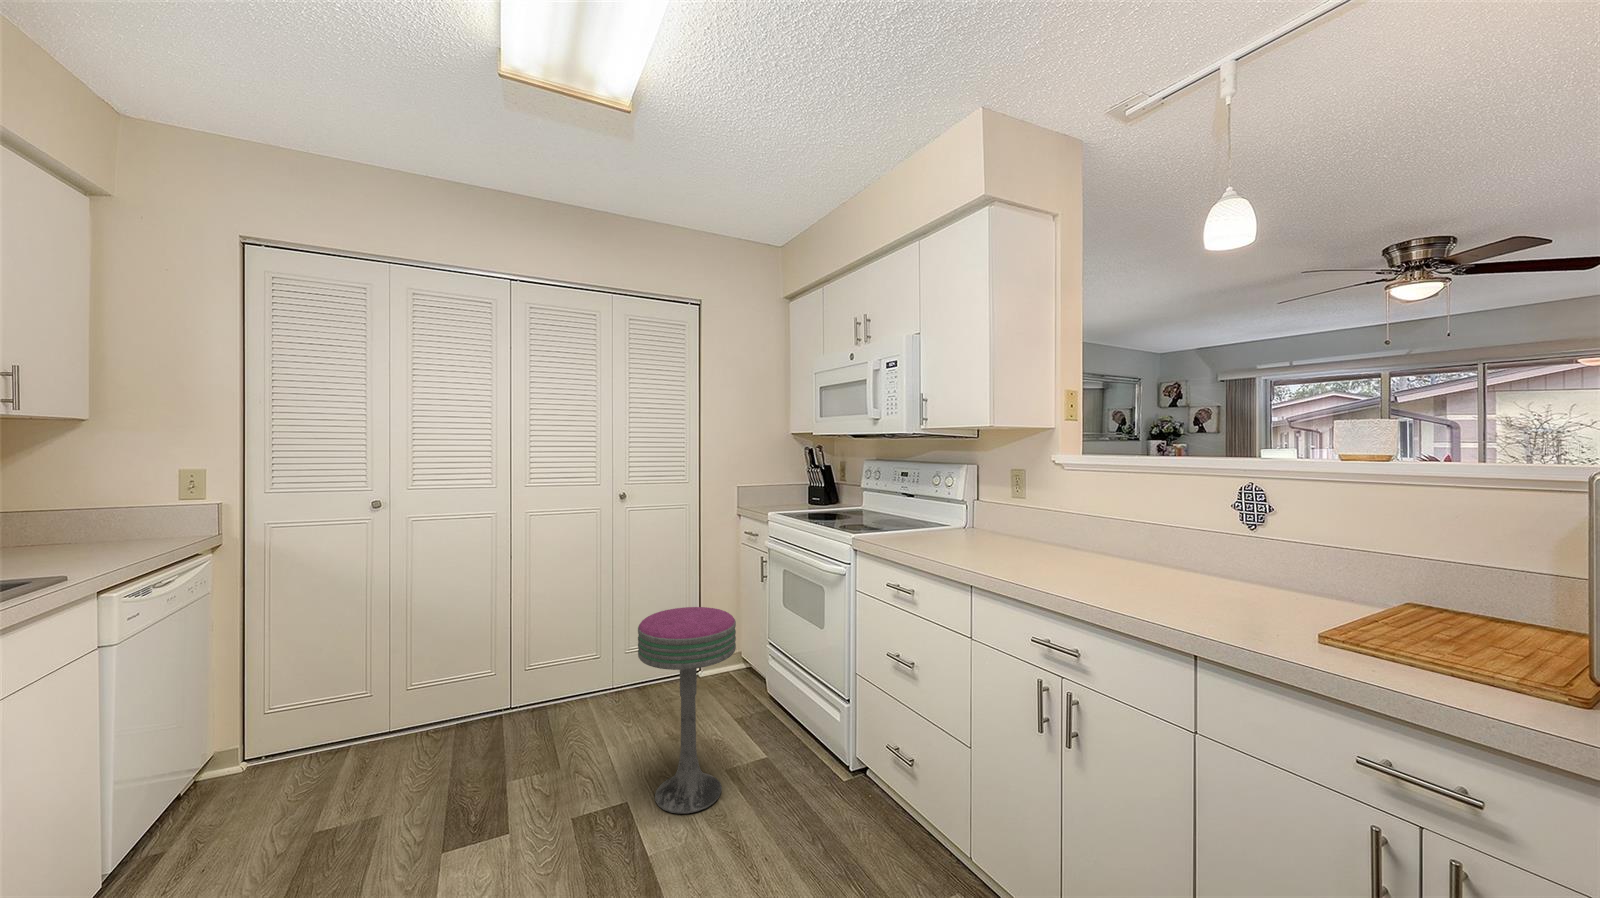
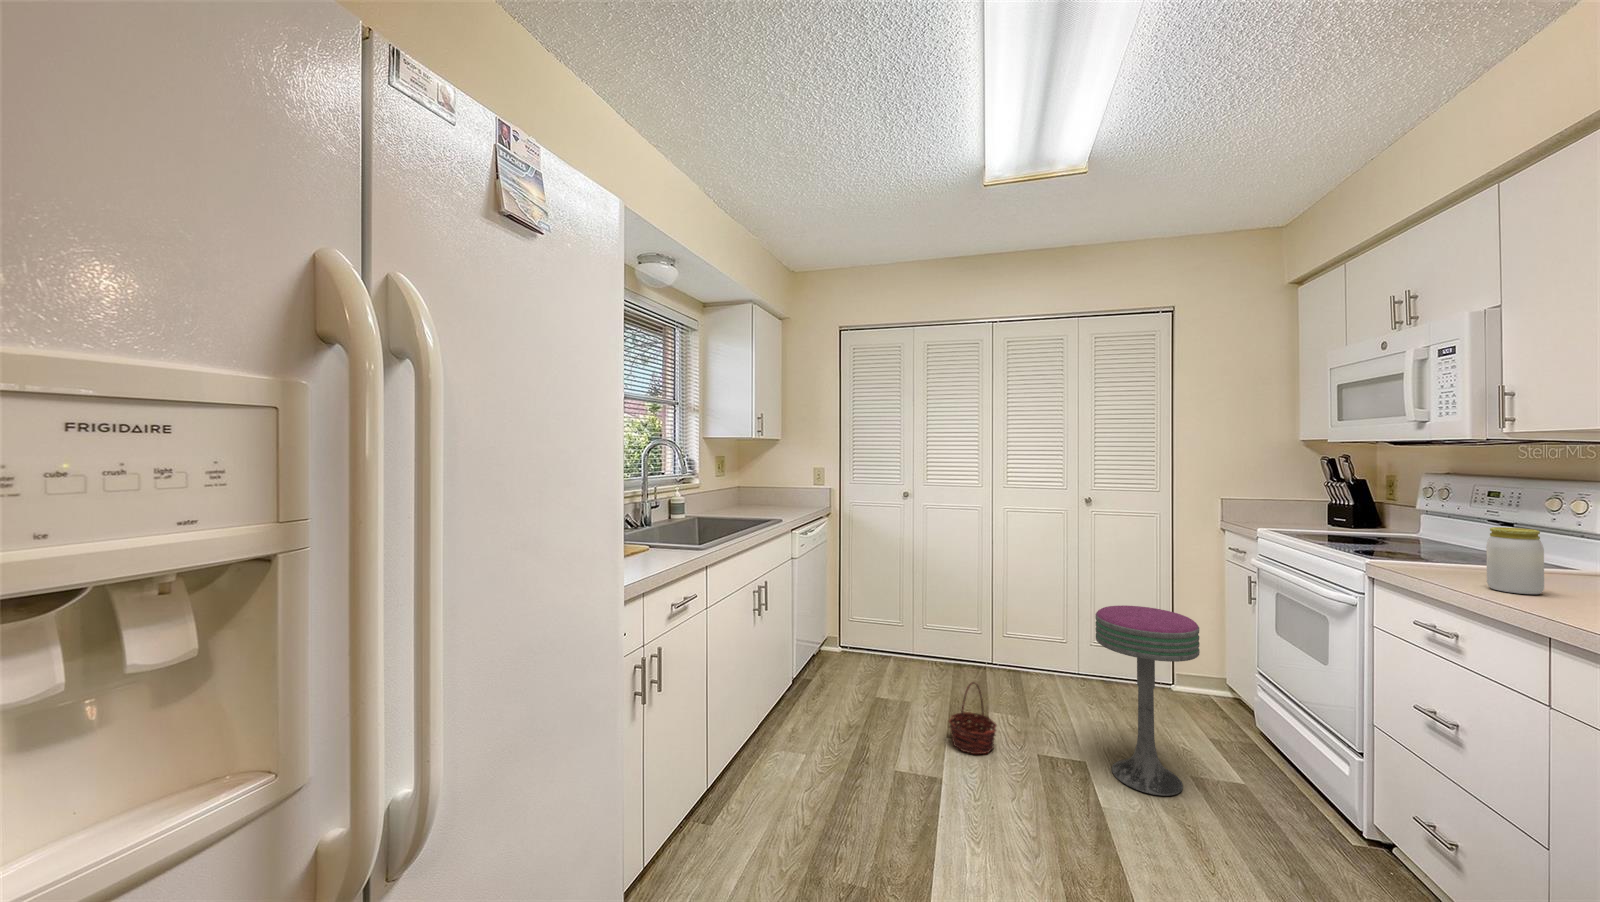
jar: none [928,500,956,551] -> present [1486,527,1544,594]
basket: none [445,757,519,864] -> present [949,682,996,754]

